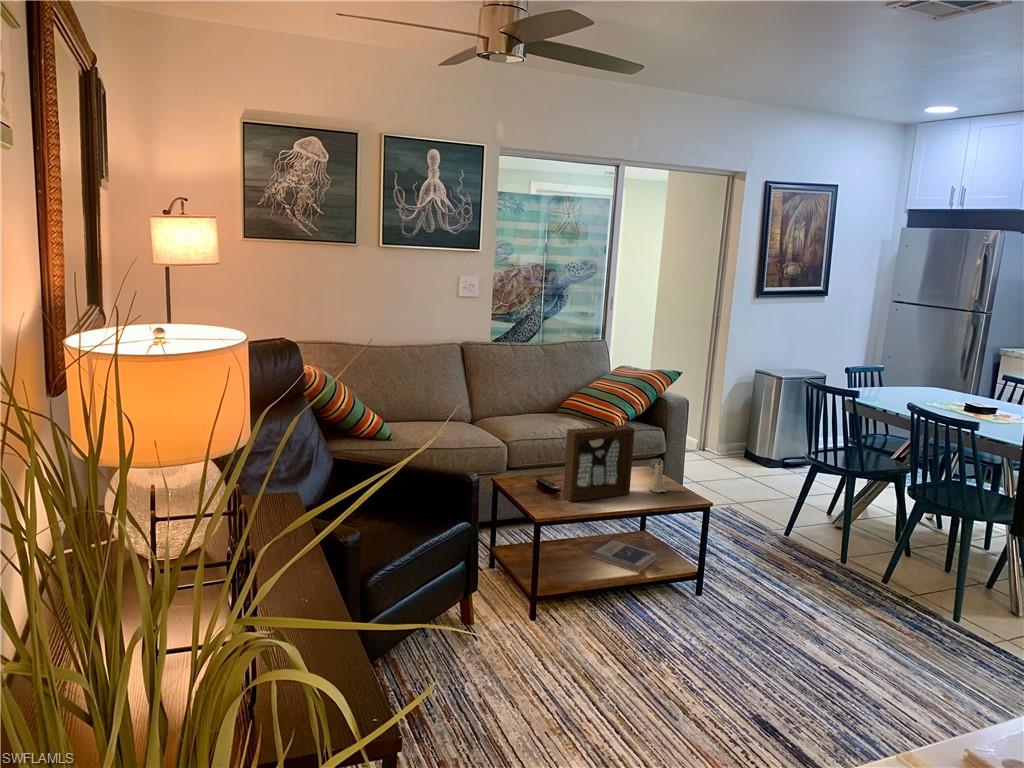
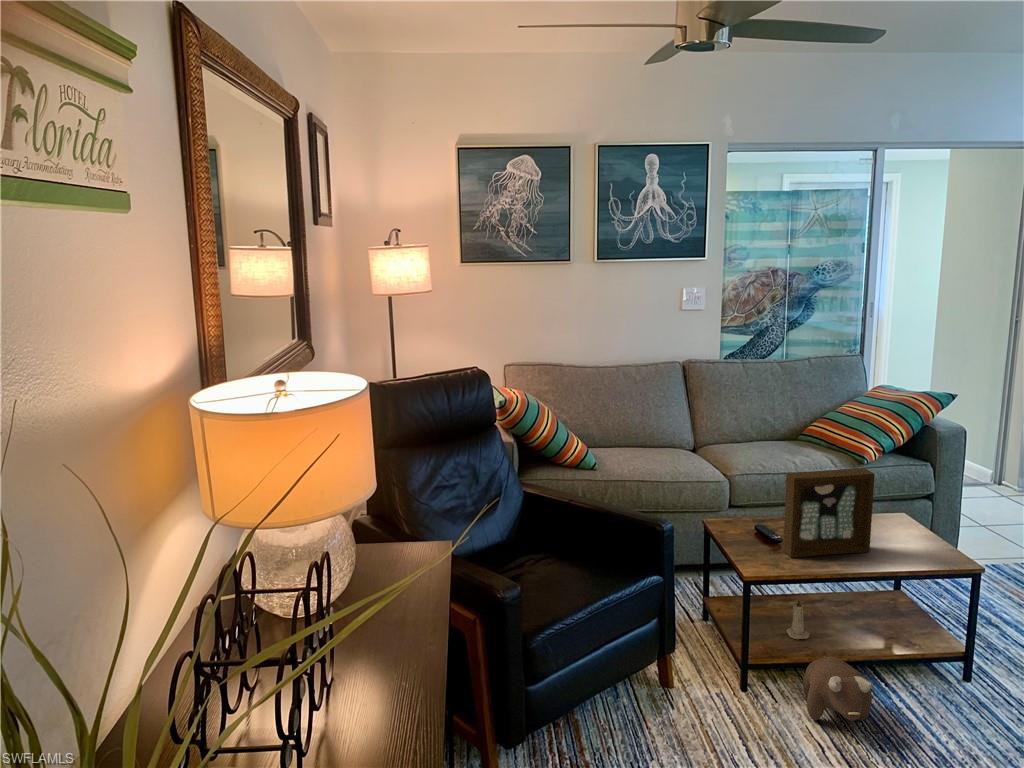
candle: present [648,459,667,493] -> present [786,598,810,639]
hardback book: present [592,539,656,572] -> none [824,600,908,647]
plush toy: none [581,581,639,635] -> present [803,657,872,721]

